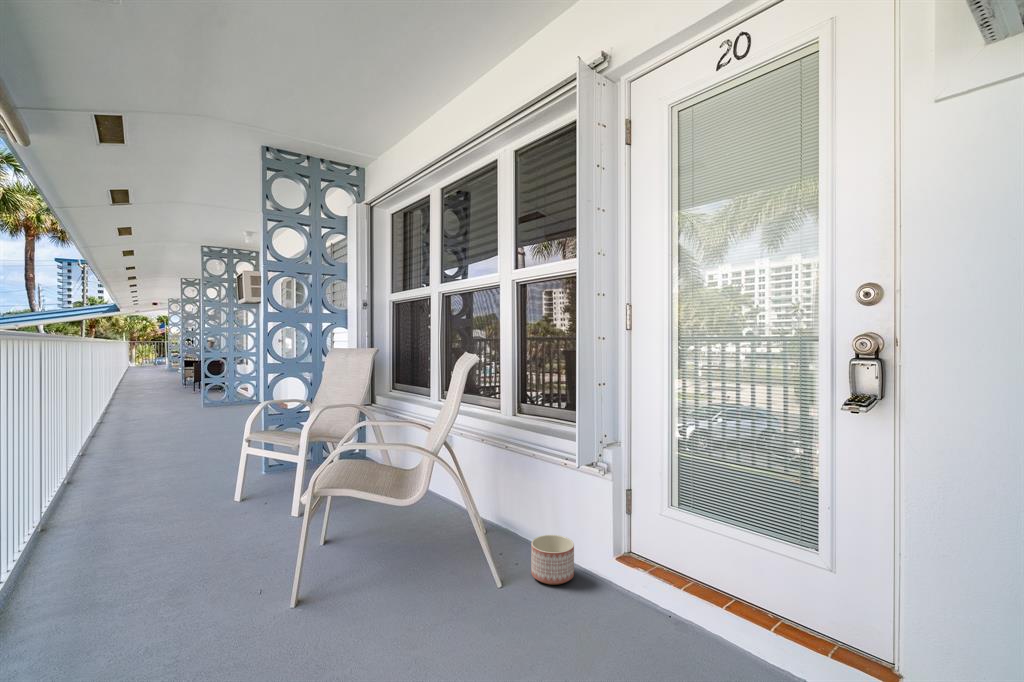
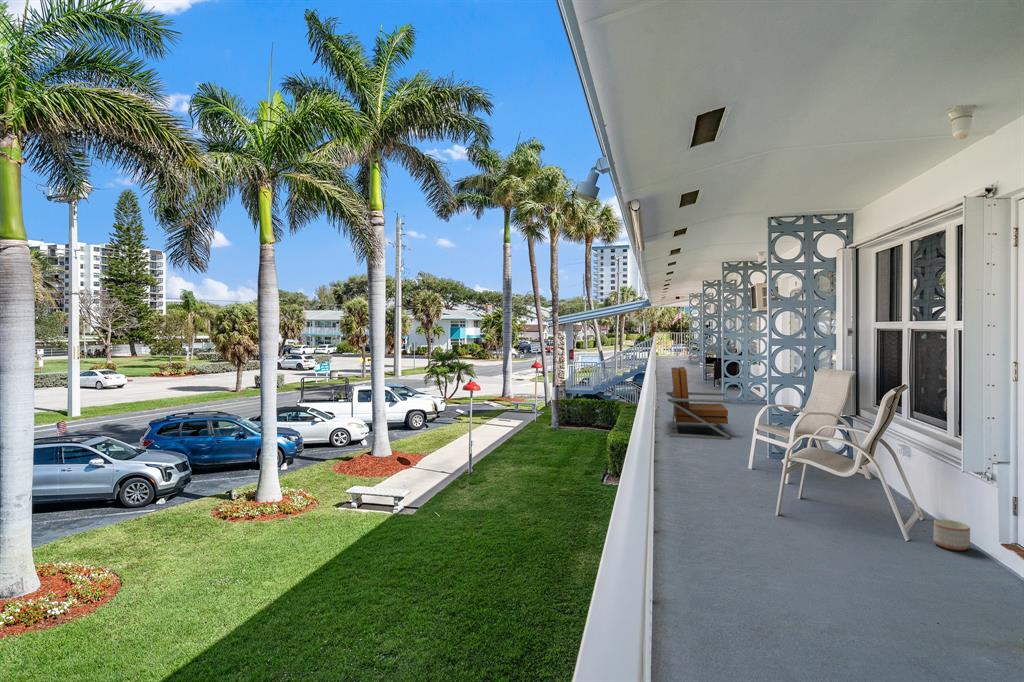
lounge chair: none [96,361,208,470] -> present [666,367,731,439]

